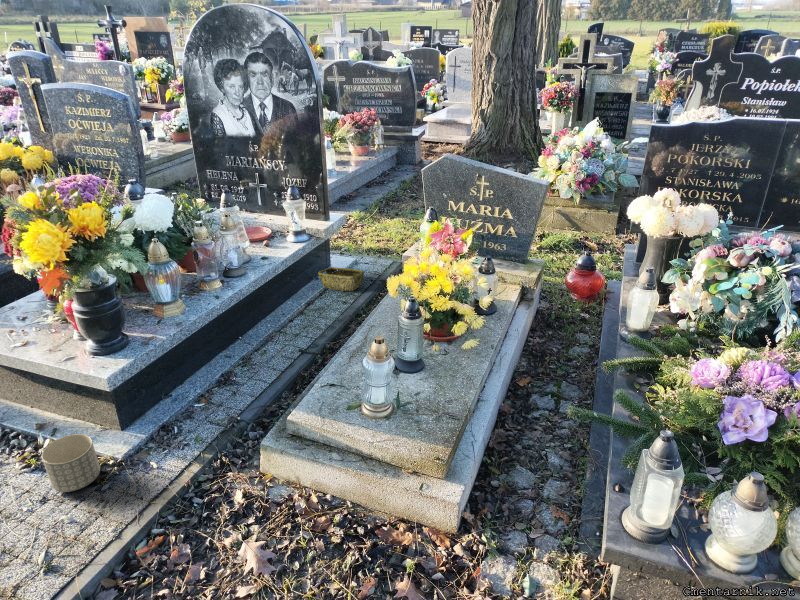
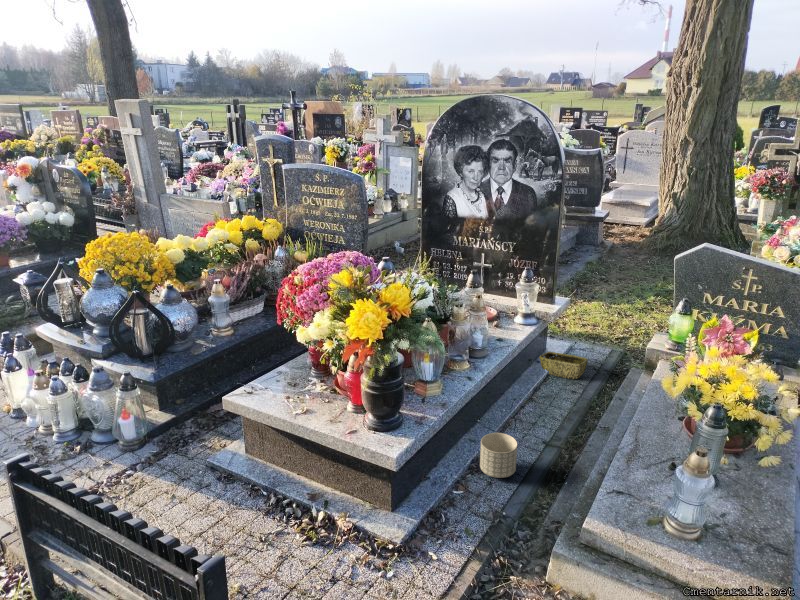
planter: present [42,434,100,492] -> present [480,433,517,478]

